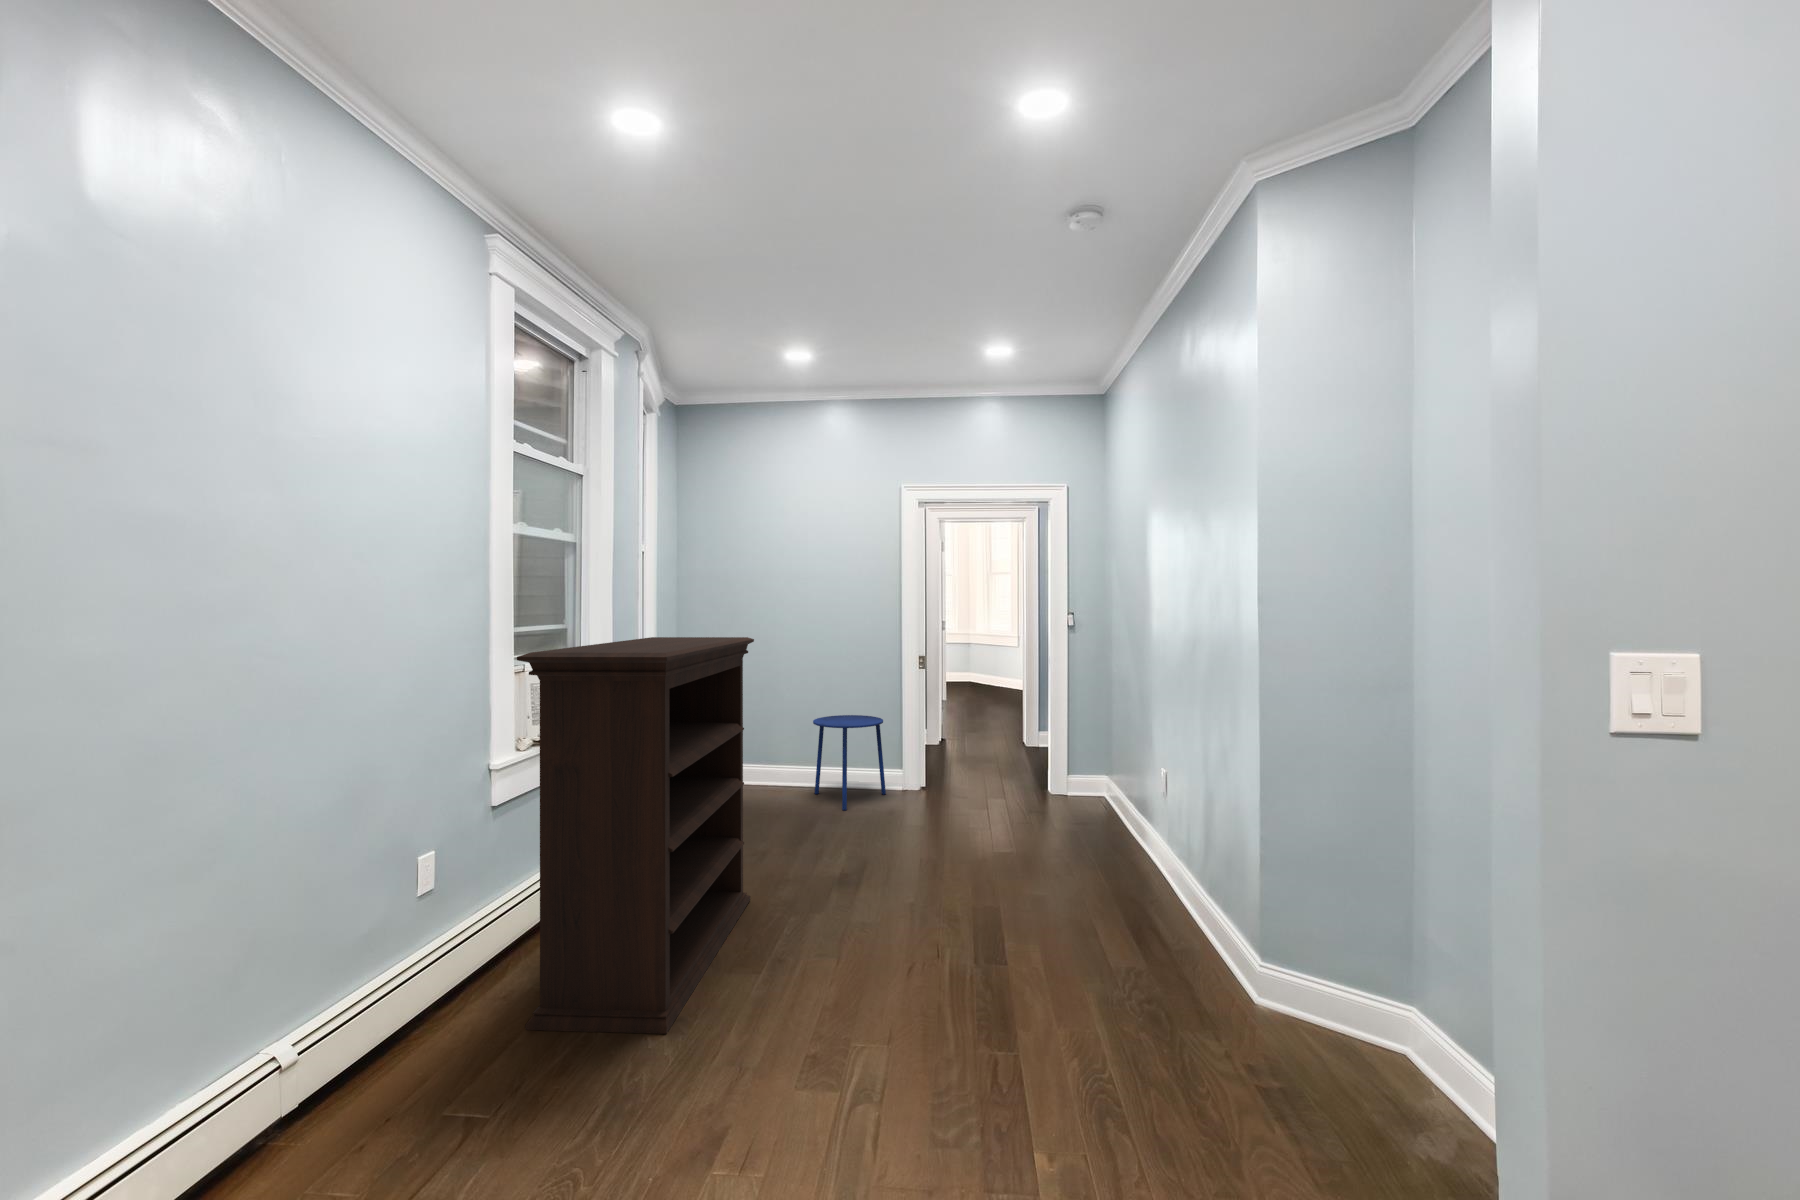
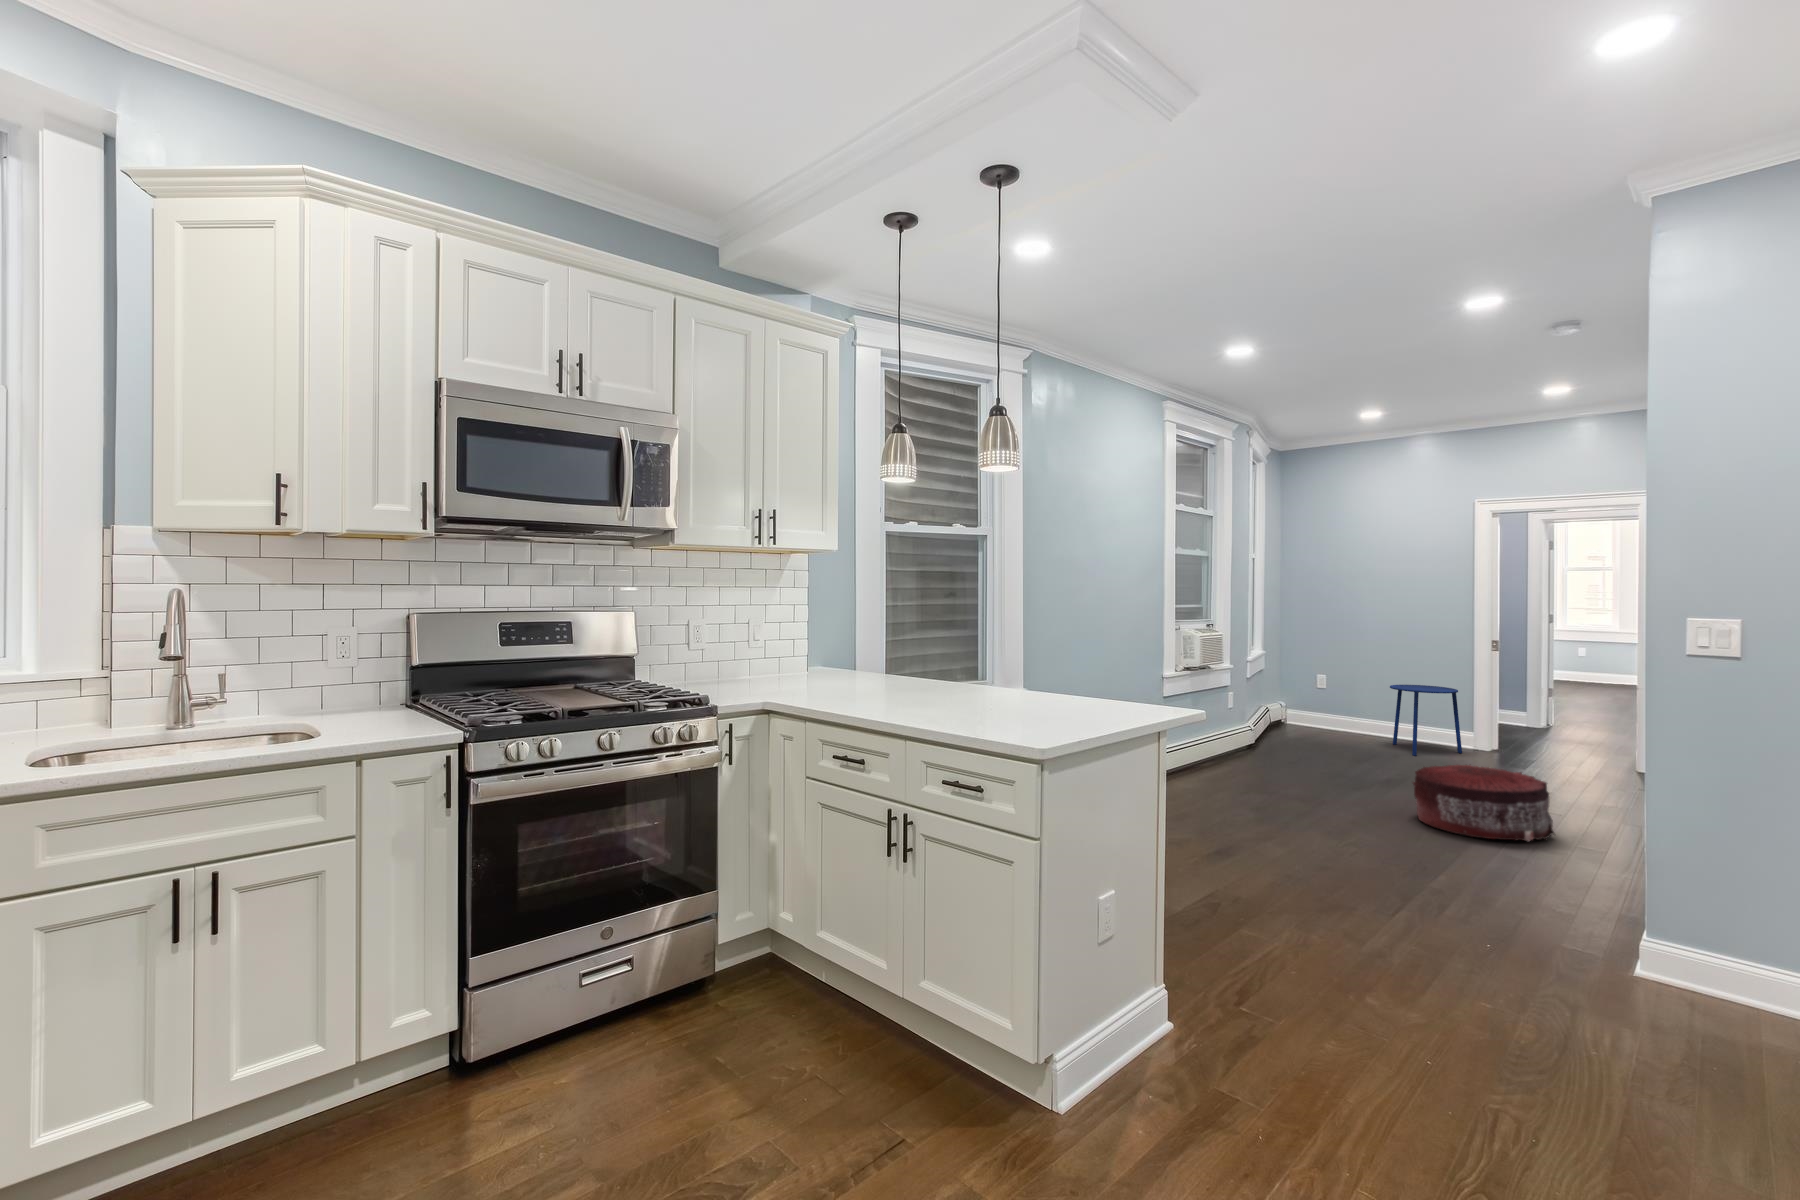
bookshelf: present [517,637,754,1034] -> none [1181,613,1320,807]
pouf: none [904,850,1074,988] -> present [1413,765,1554,842]

